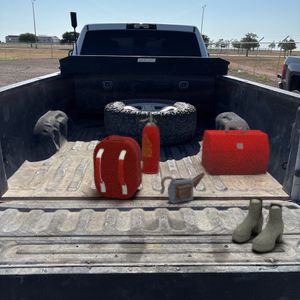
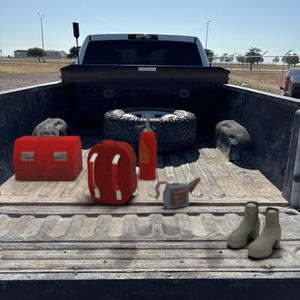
toolbox: present [201,124,269,175] -> present [13,129,83,181]

